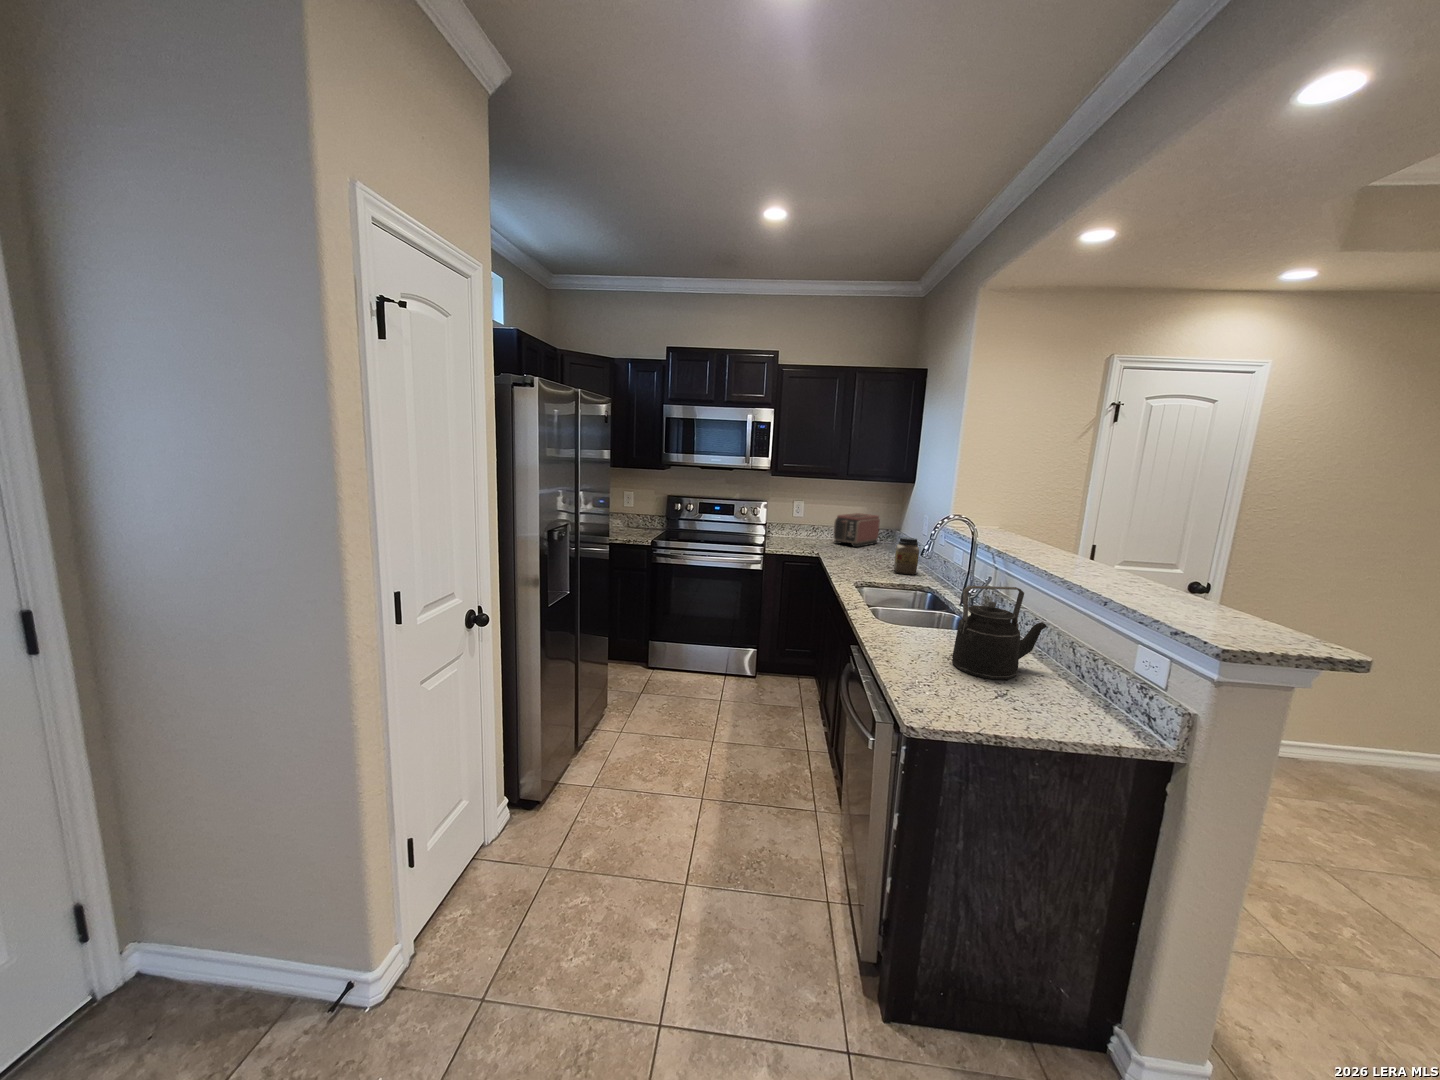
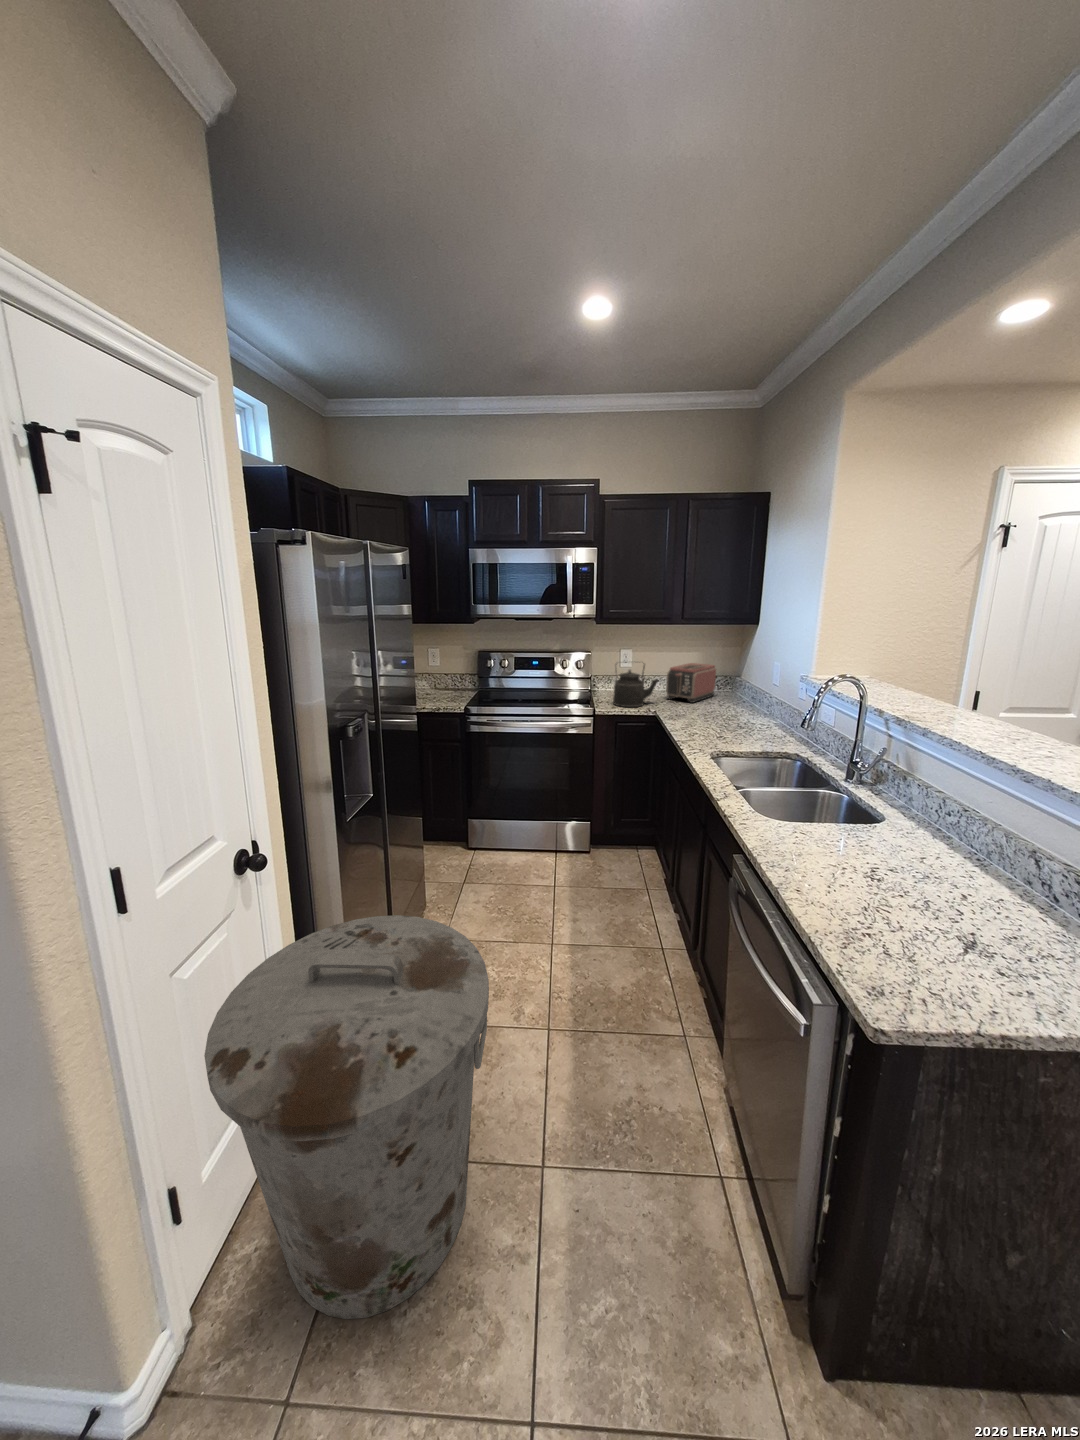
jar: present [894,537,919,575] -> none [746,694,777,738]
kettle: present [952,586,1047,680] -> present [613,664,658,707]
trash can: none [448,676,653,961] -> present [204,915,489,1319]

